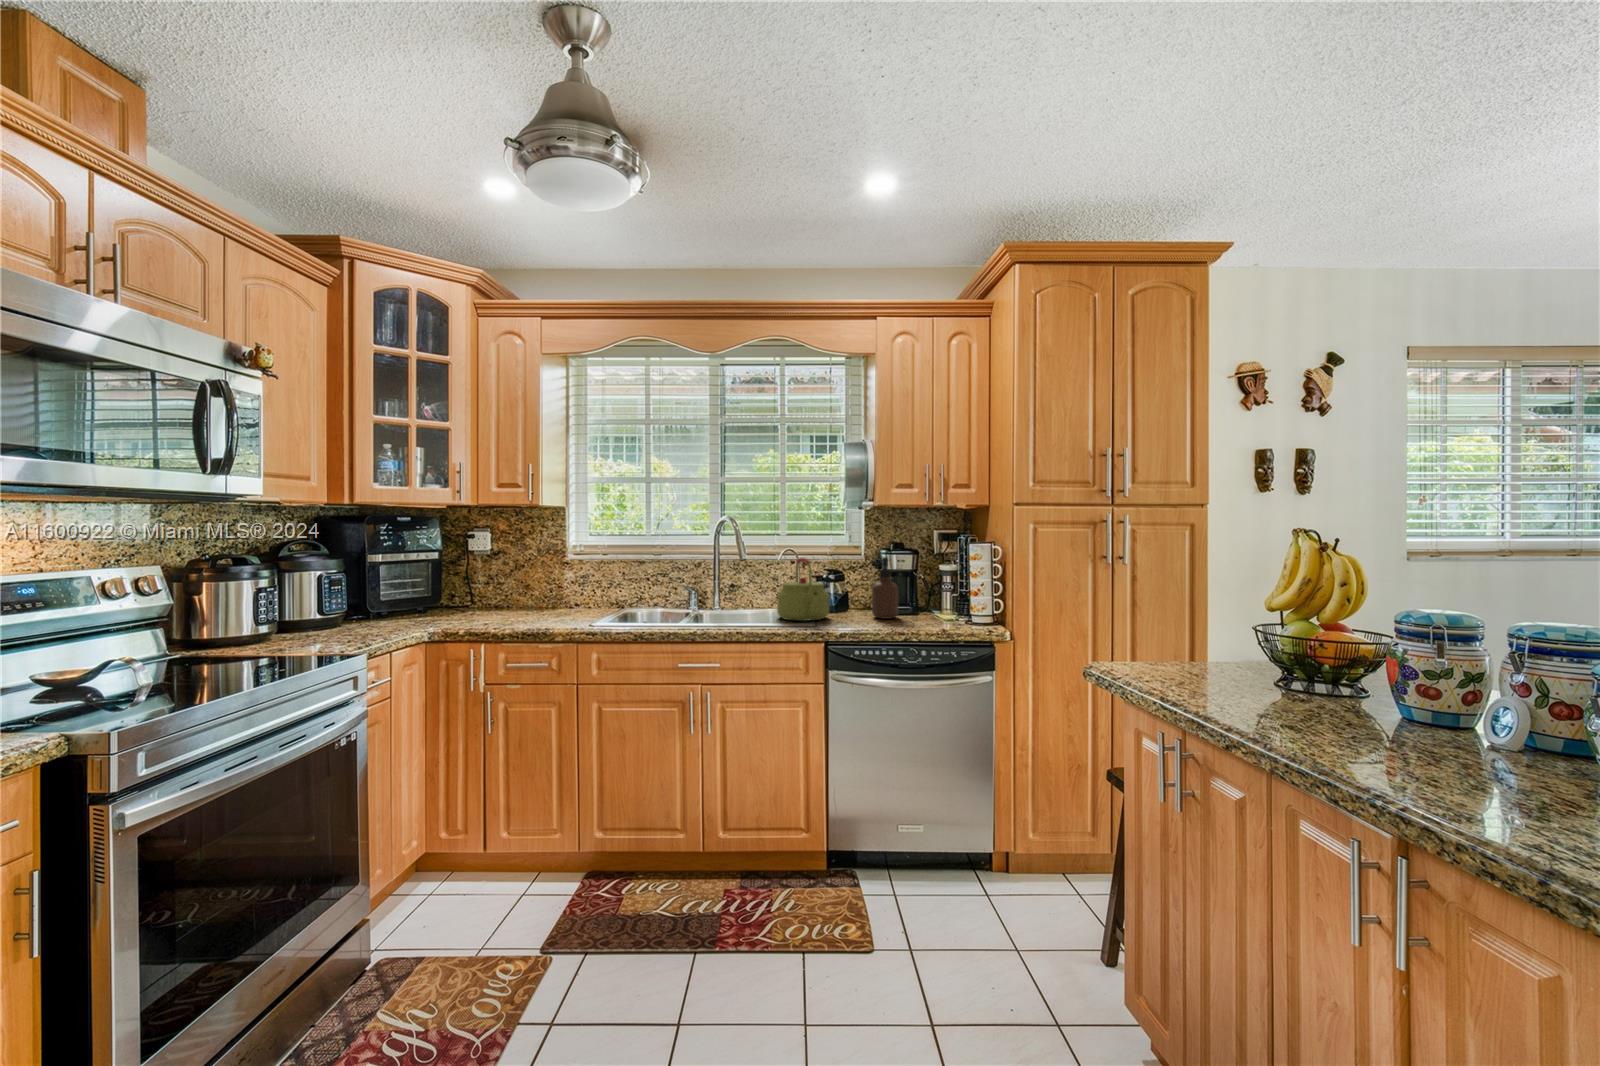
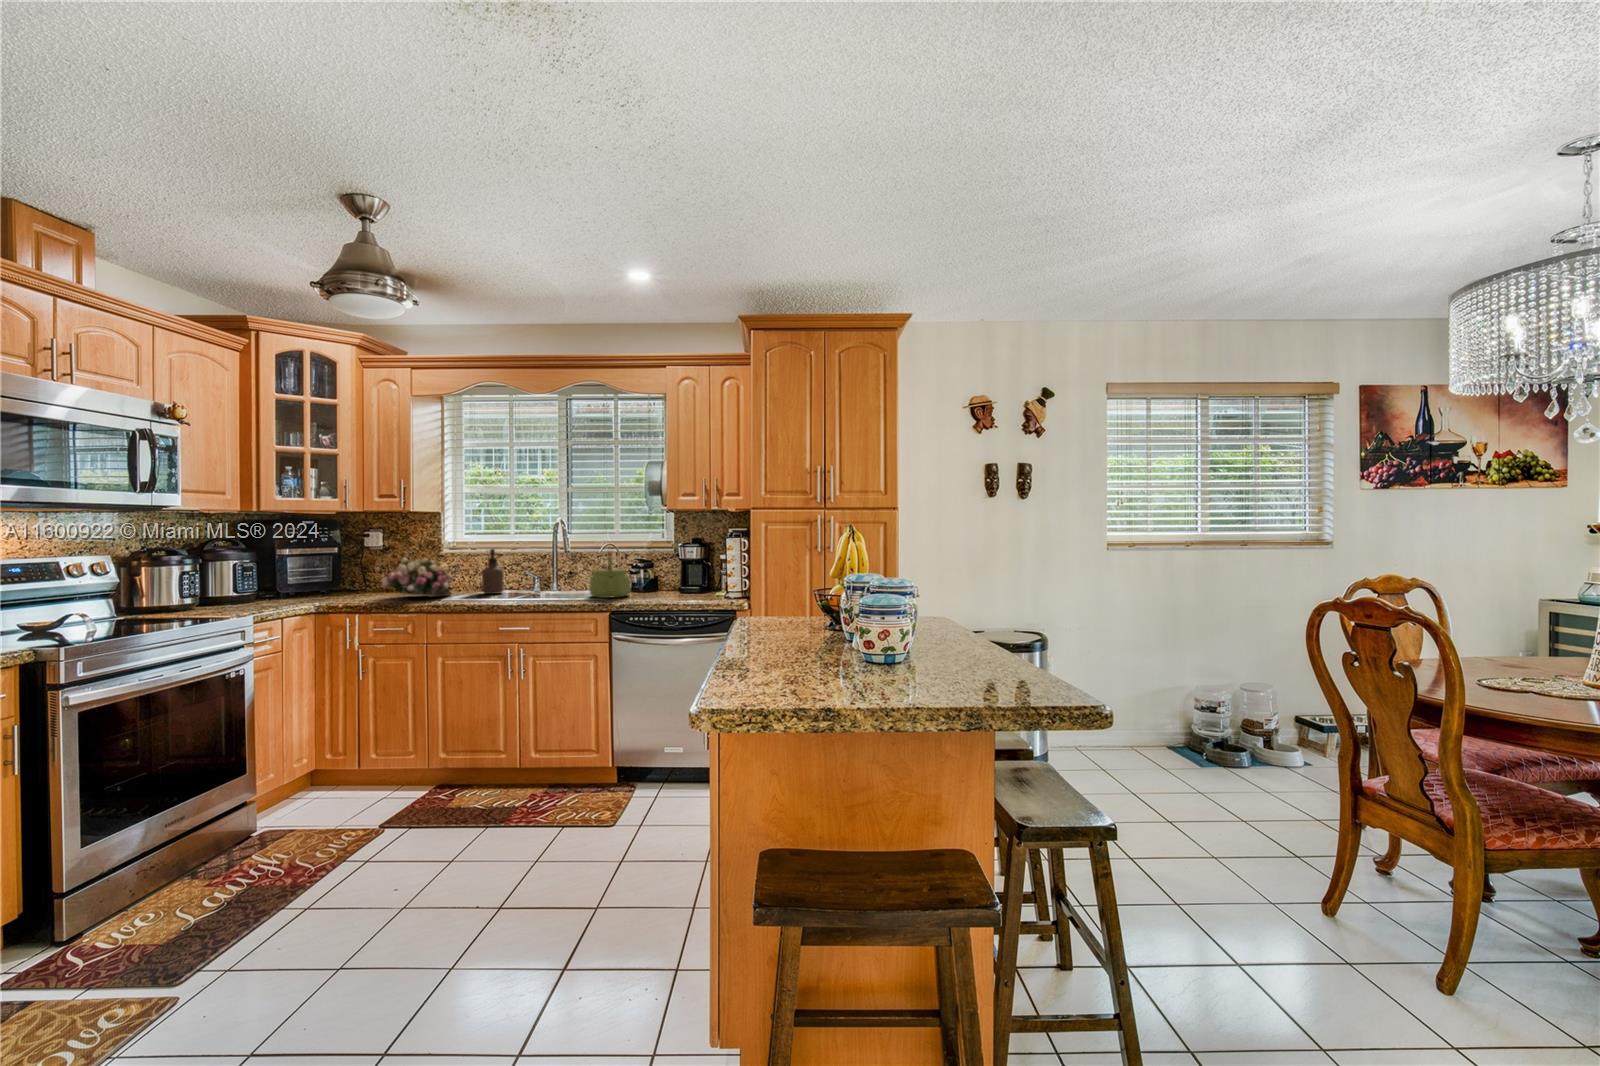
soap dispenser: present [872,557,899,619] -> present [482,549,504,594]
flower arrangement: none [510,566,596,618] -> present [382,558,453,596]

